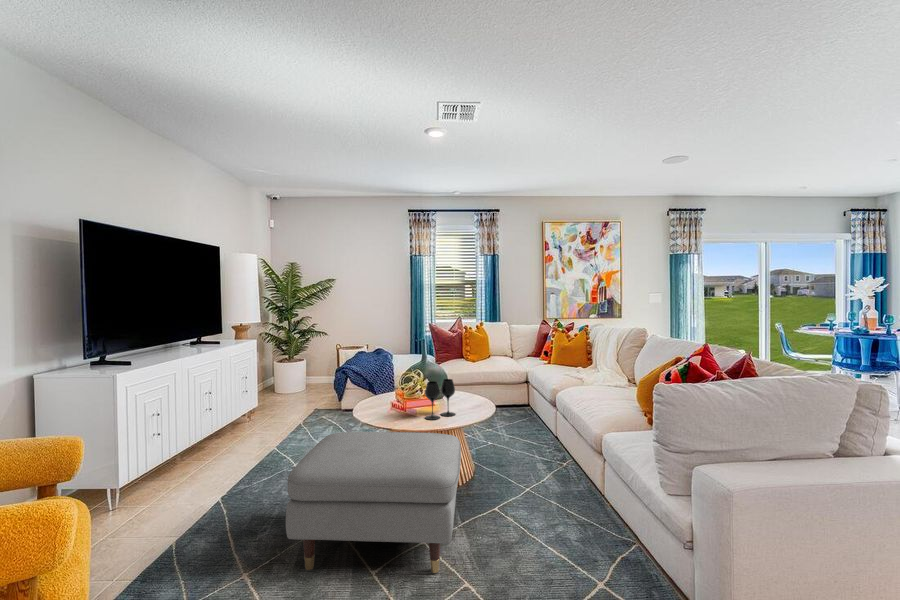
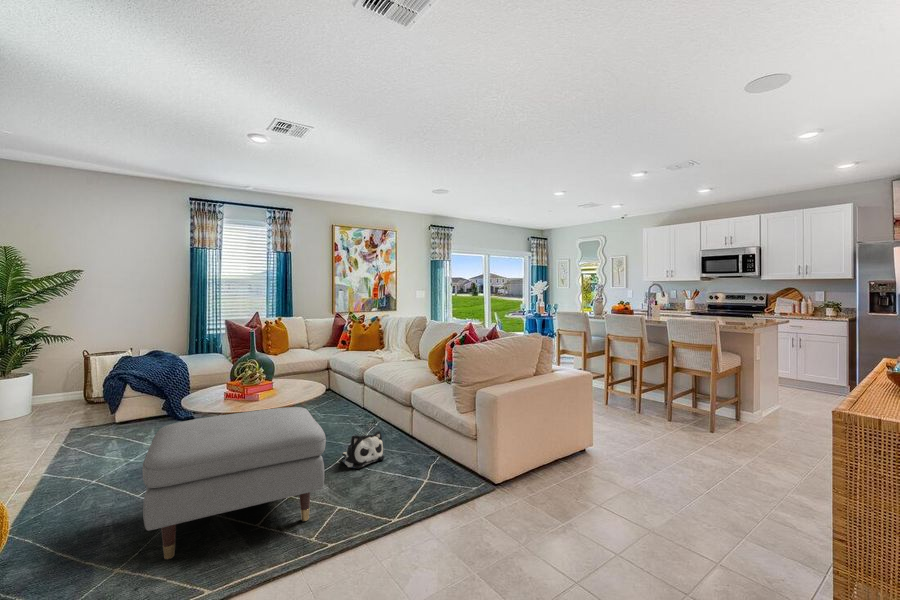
wine glass: present [425,379,455,420] -> none [260,362,289,401]
plush toy: none [502,478,553,520] -> present [342,431,384,469]

